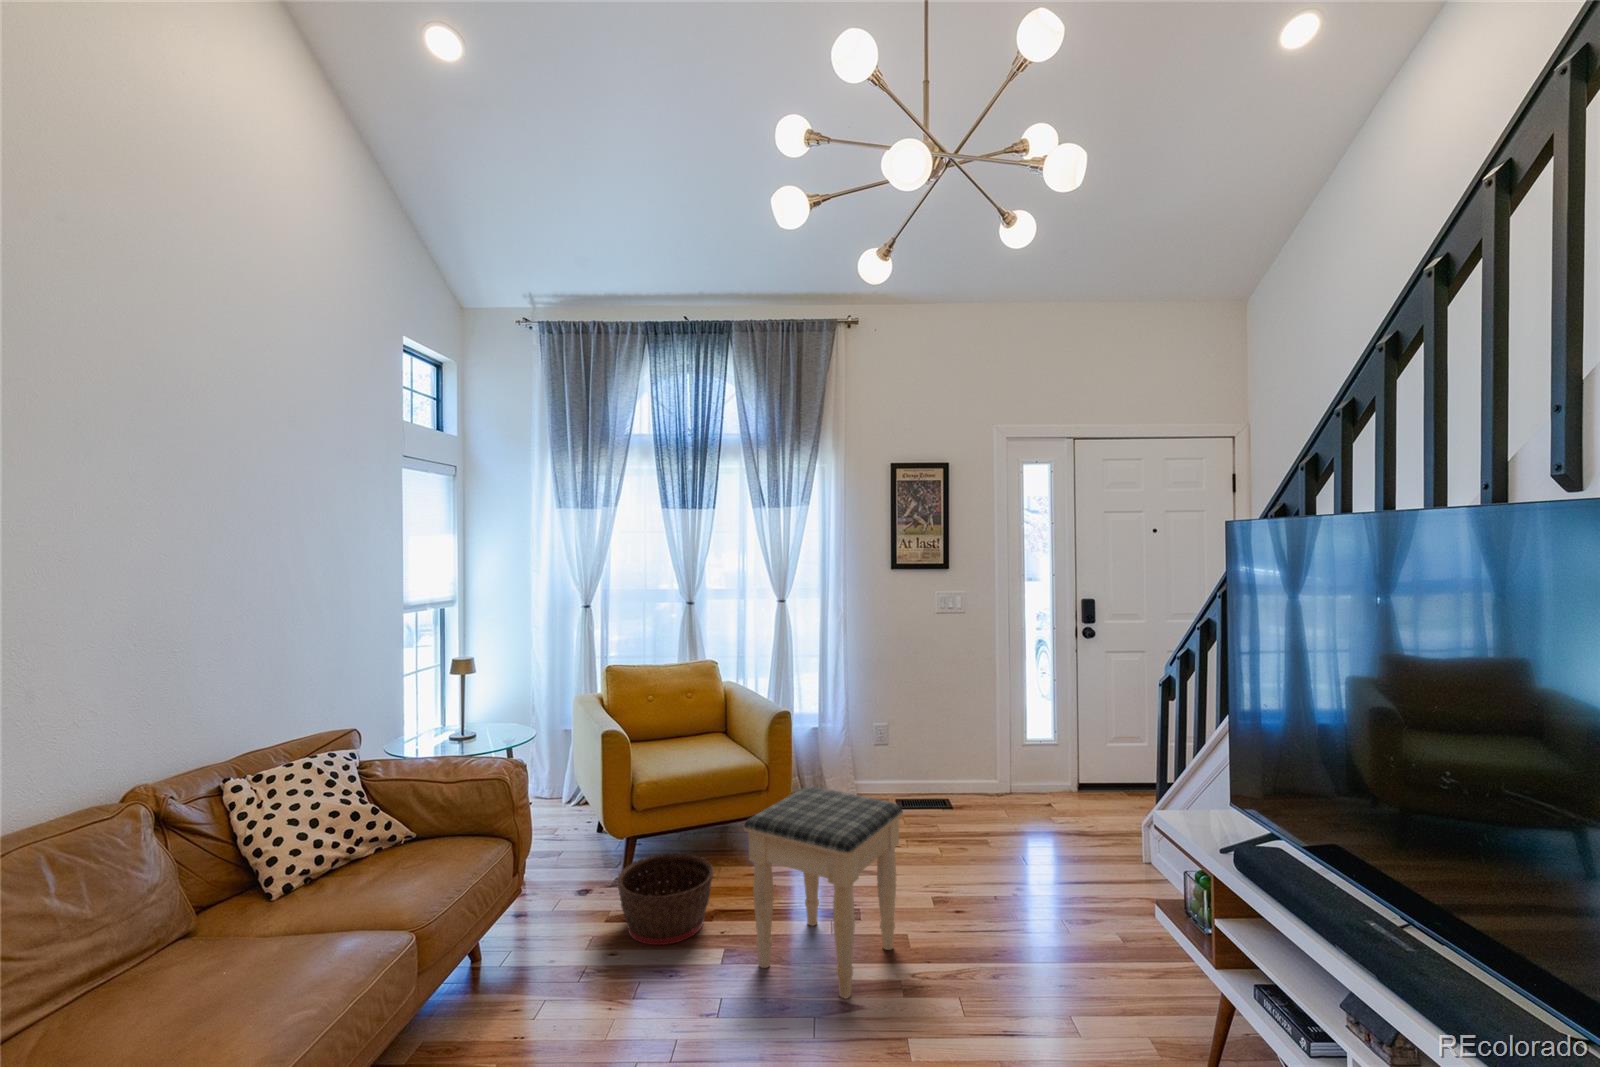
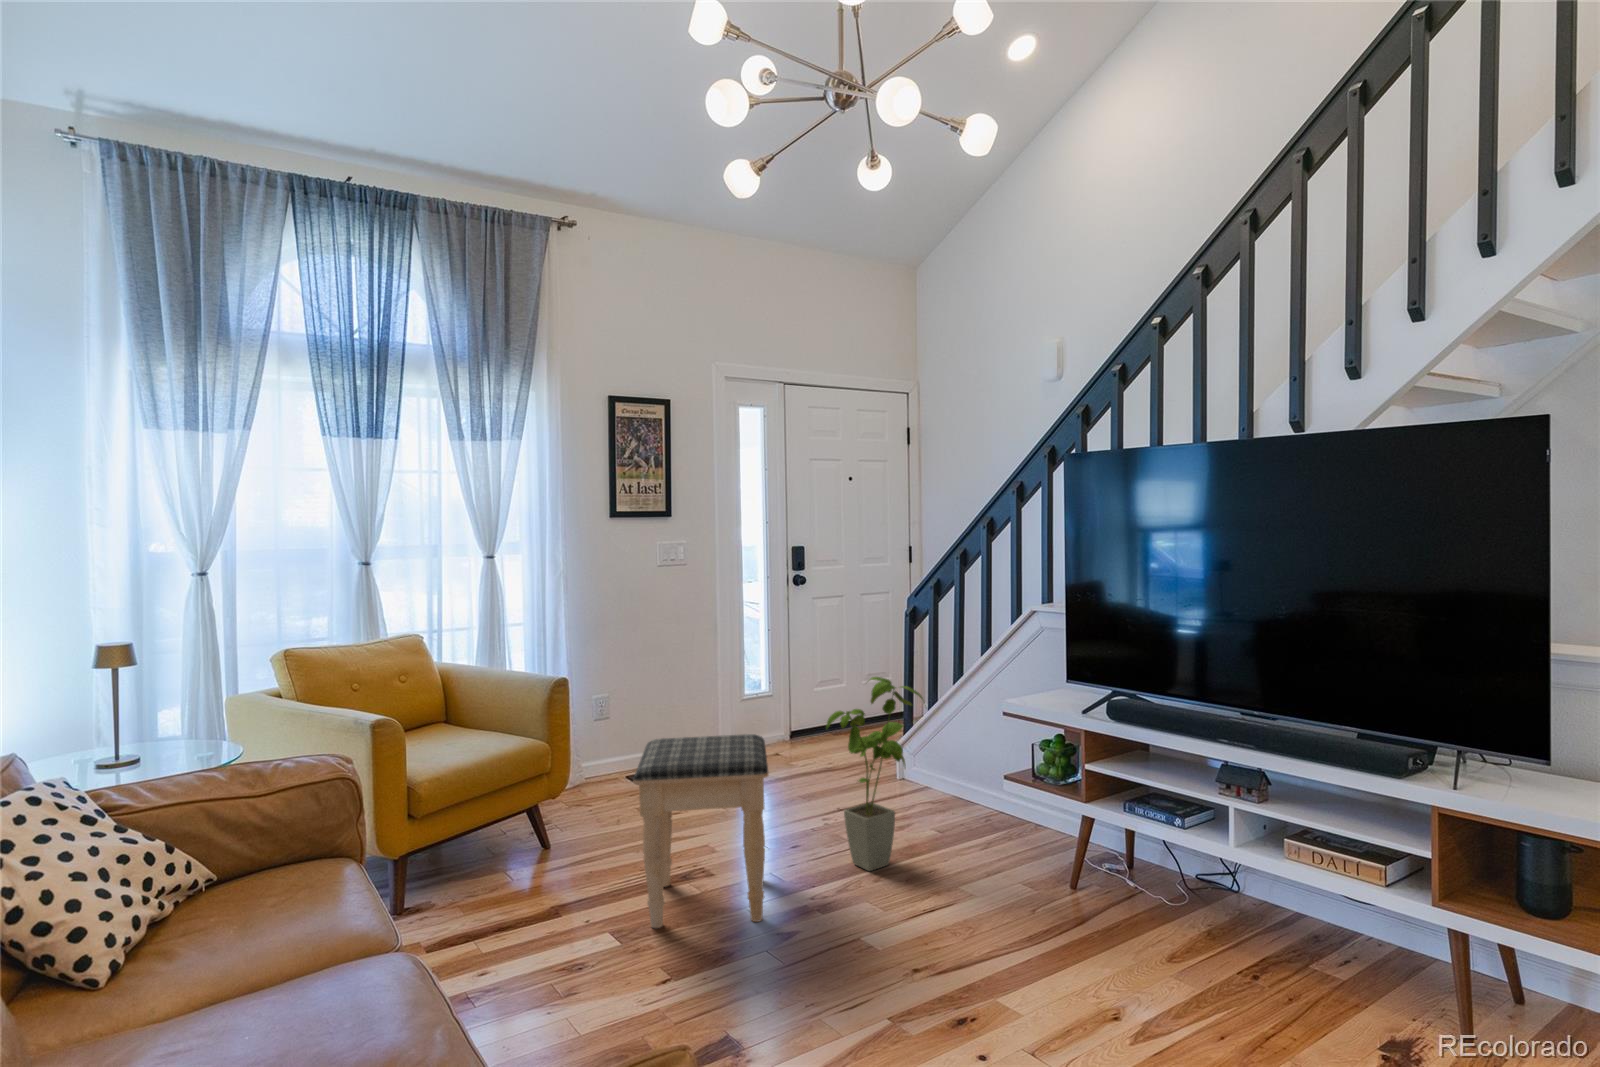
house plant: none [965,769,1073,982] -> present [826,677,925,871]
basket: present [617,853,713,945] -> none [443,849,564,954]

